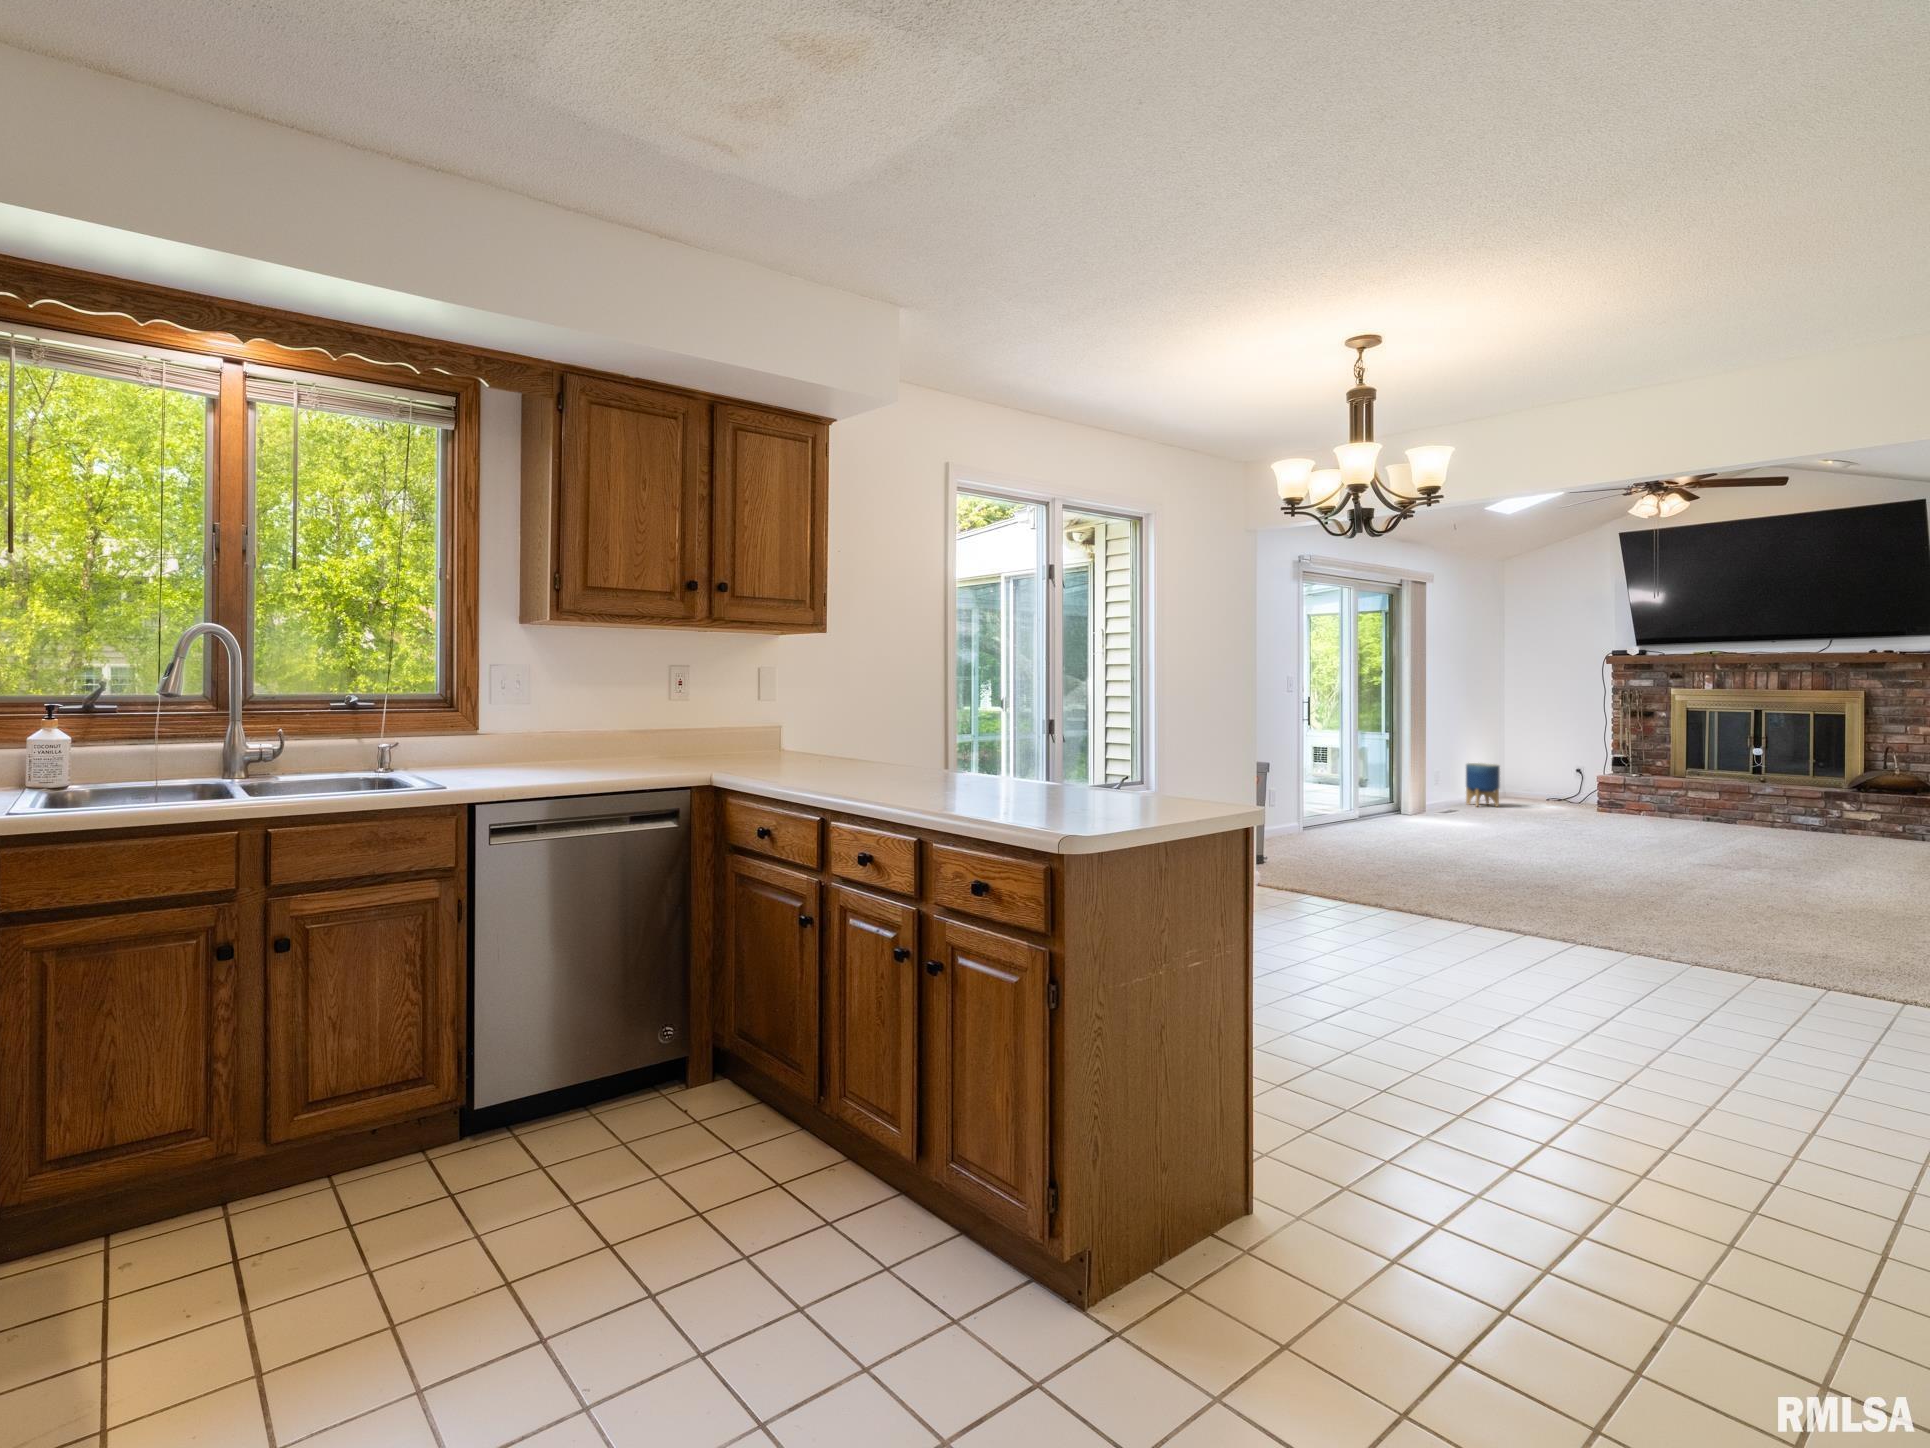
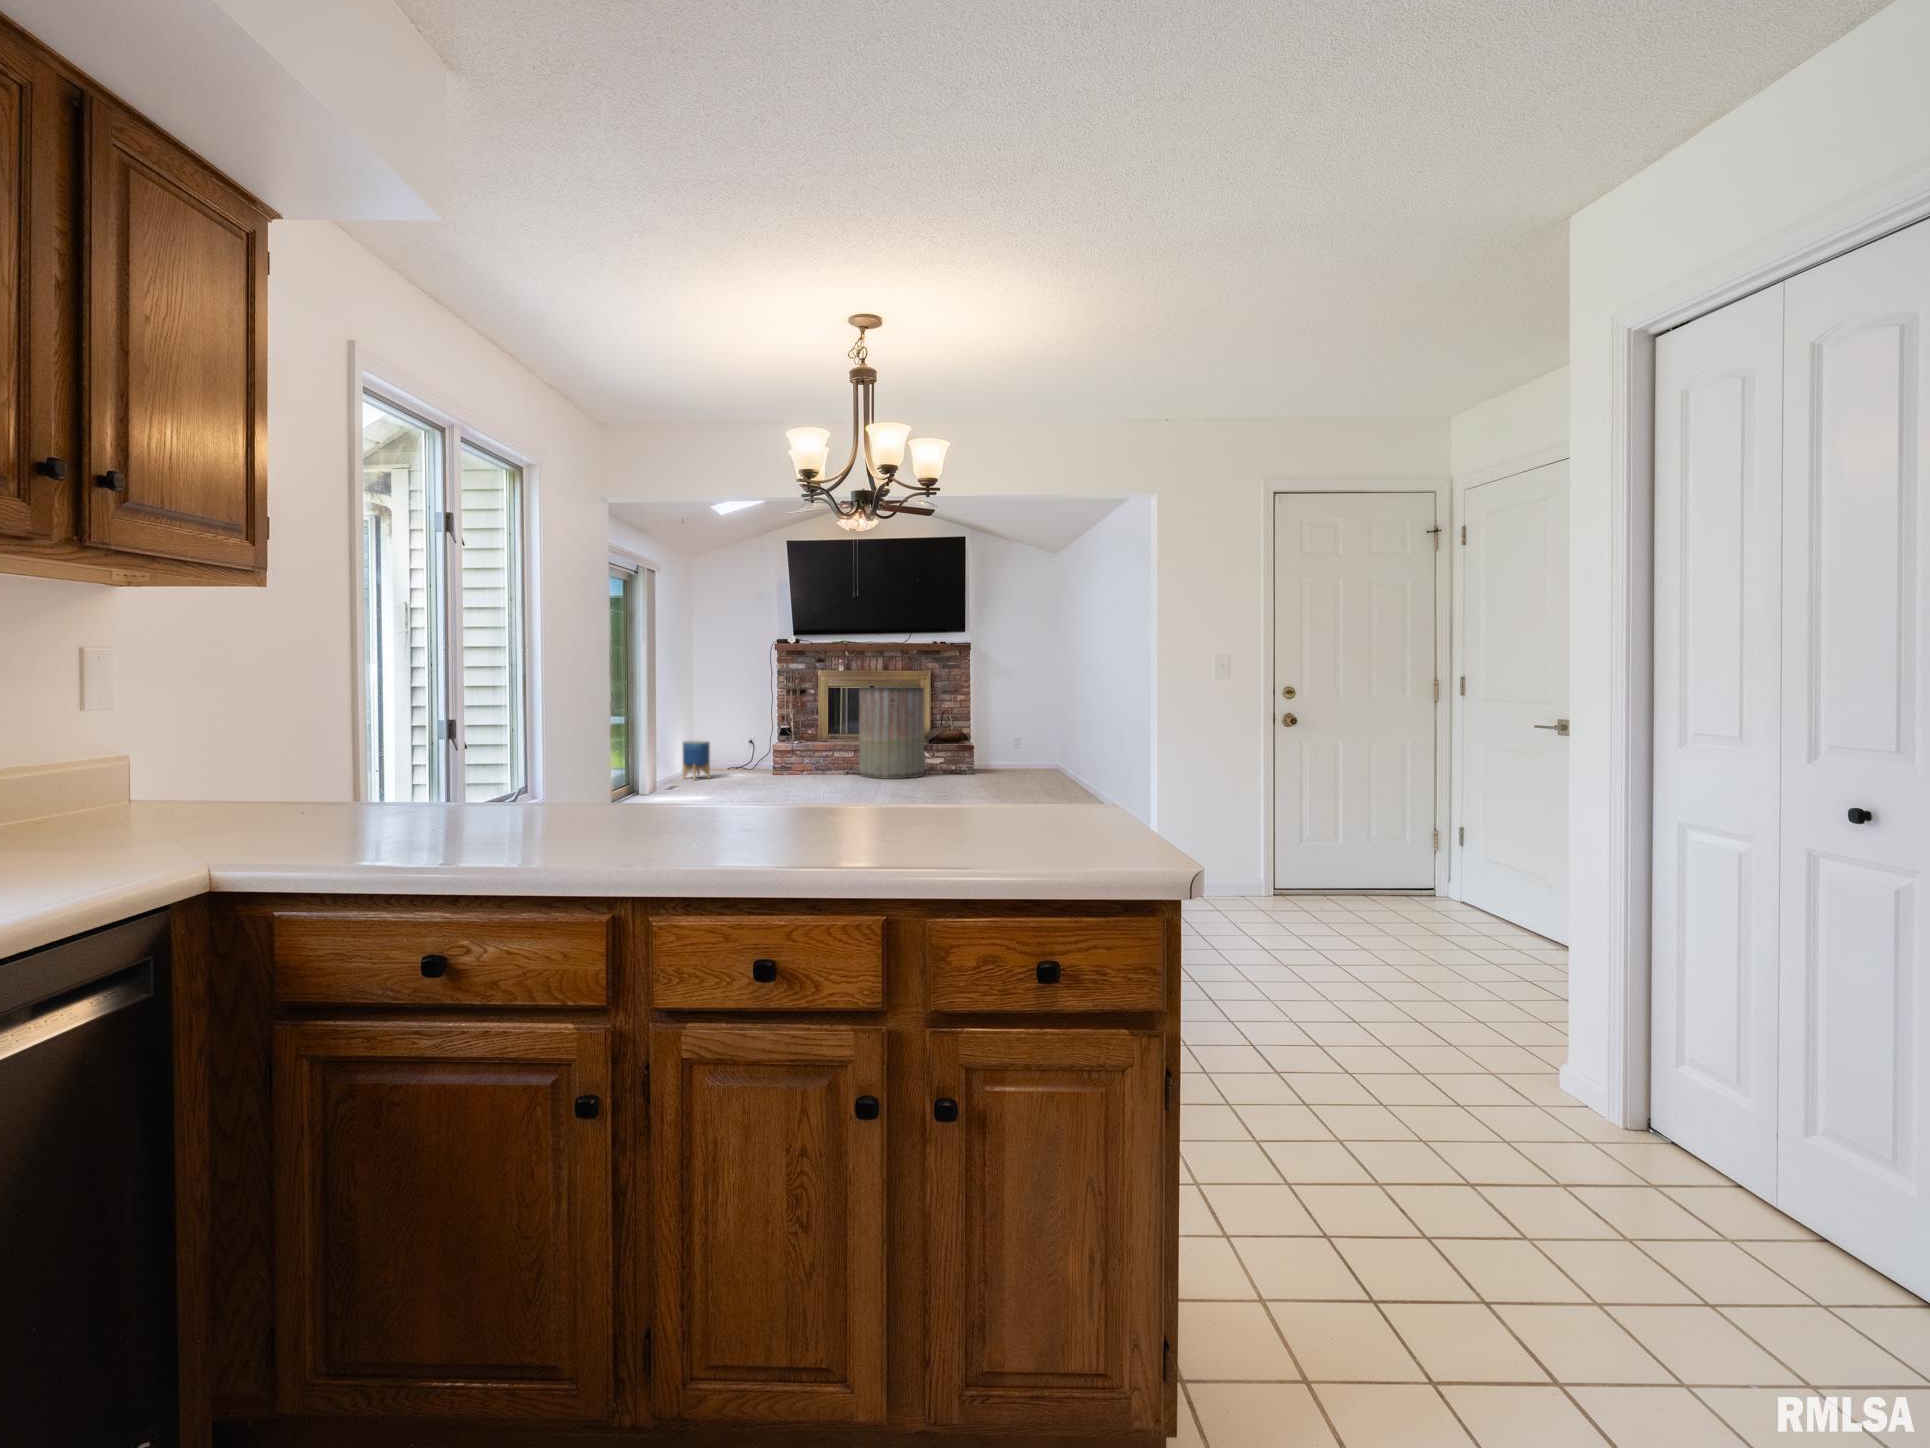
trash can: none [1718,710,1835,835] -> present [859,687,924,779]

